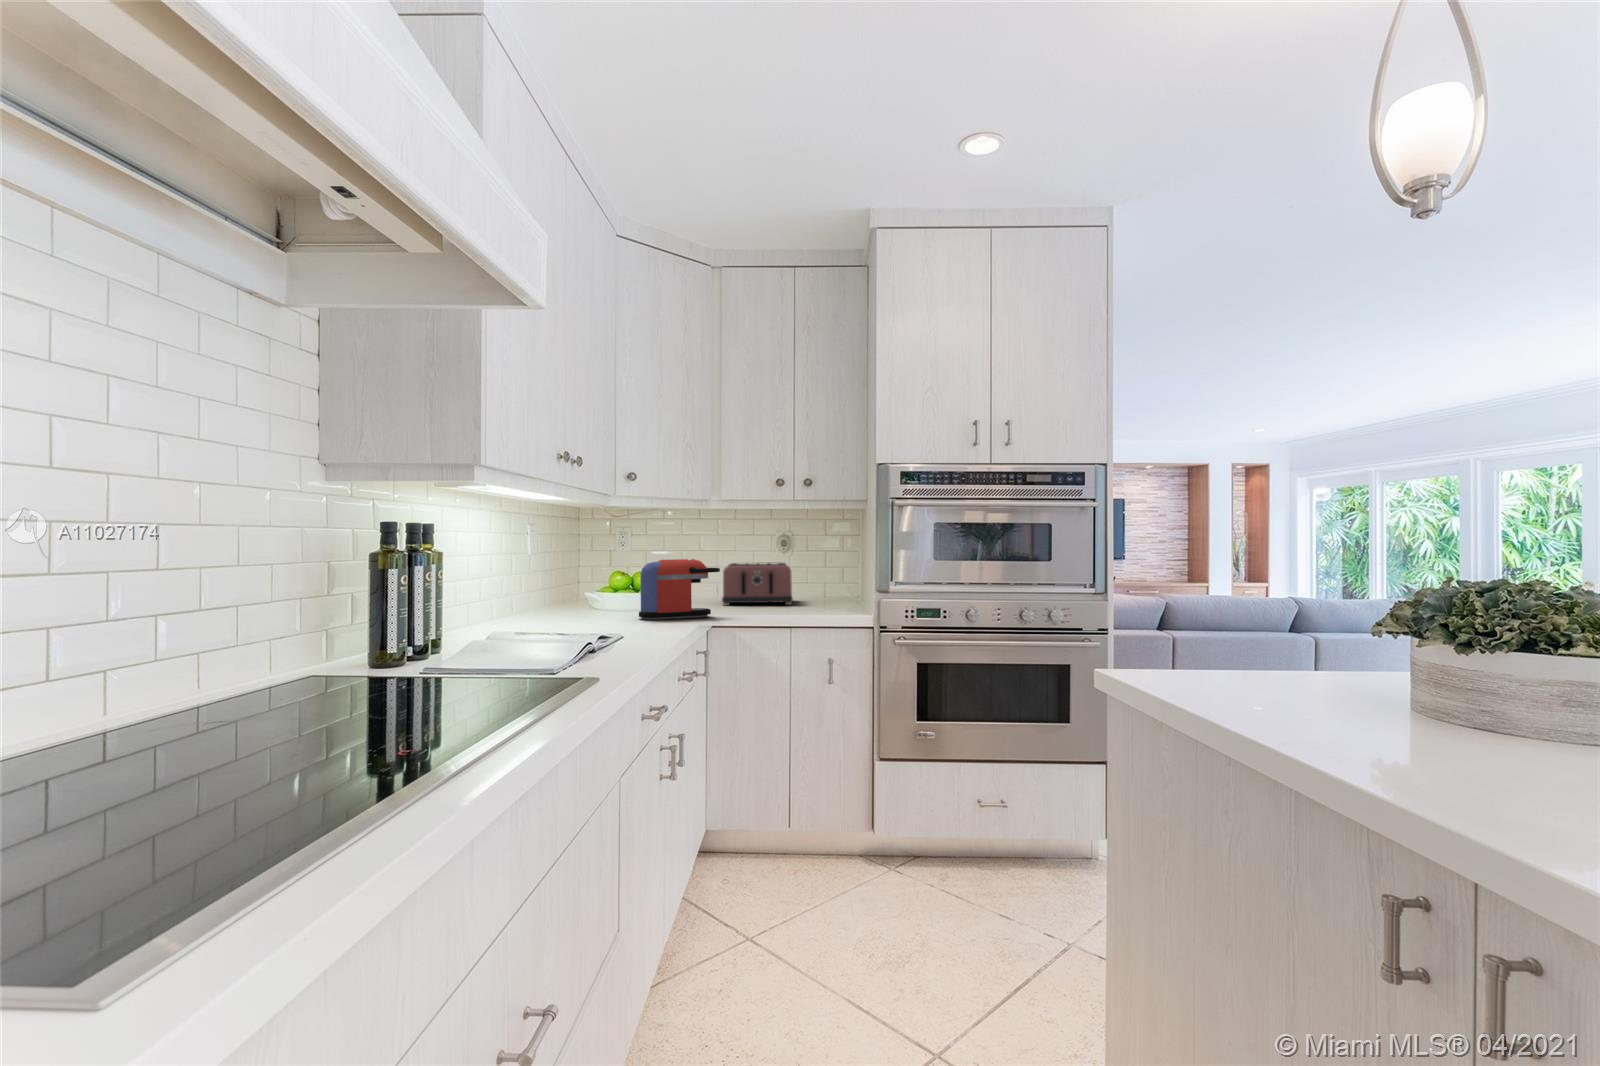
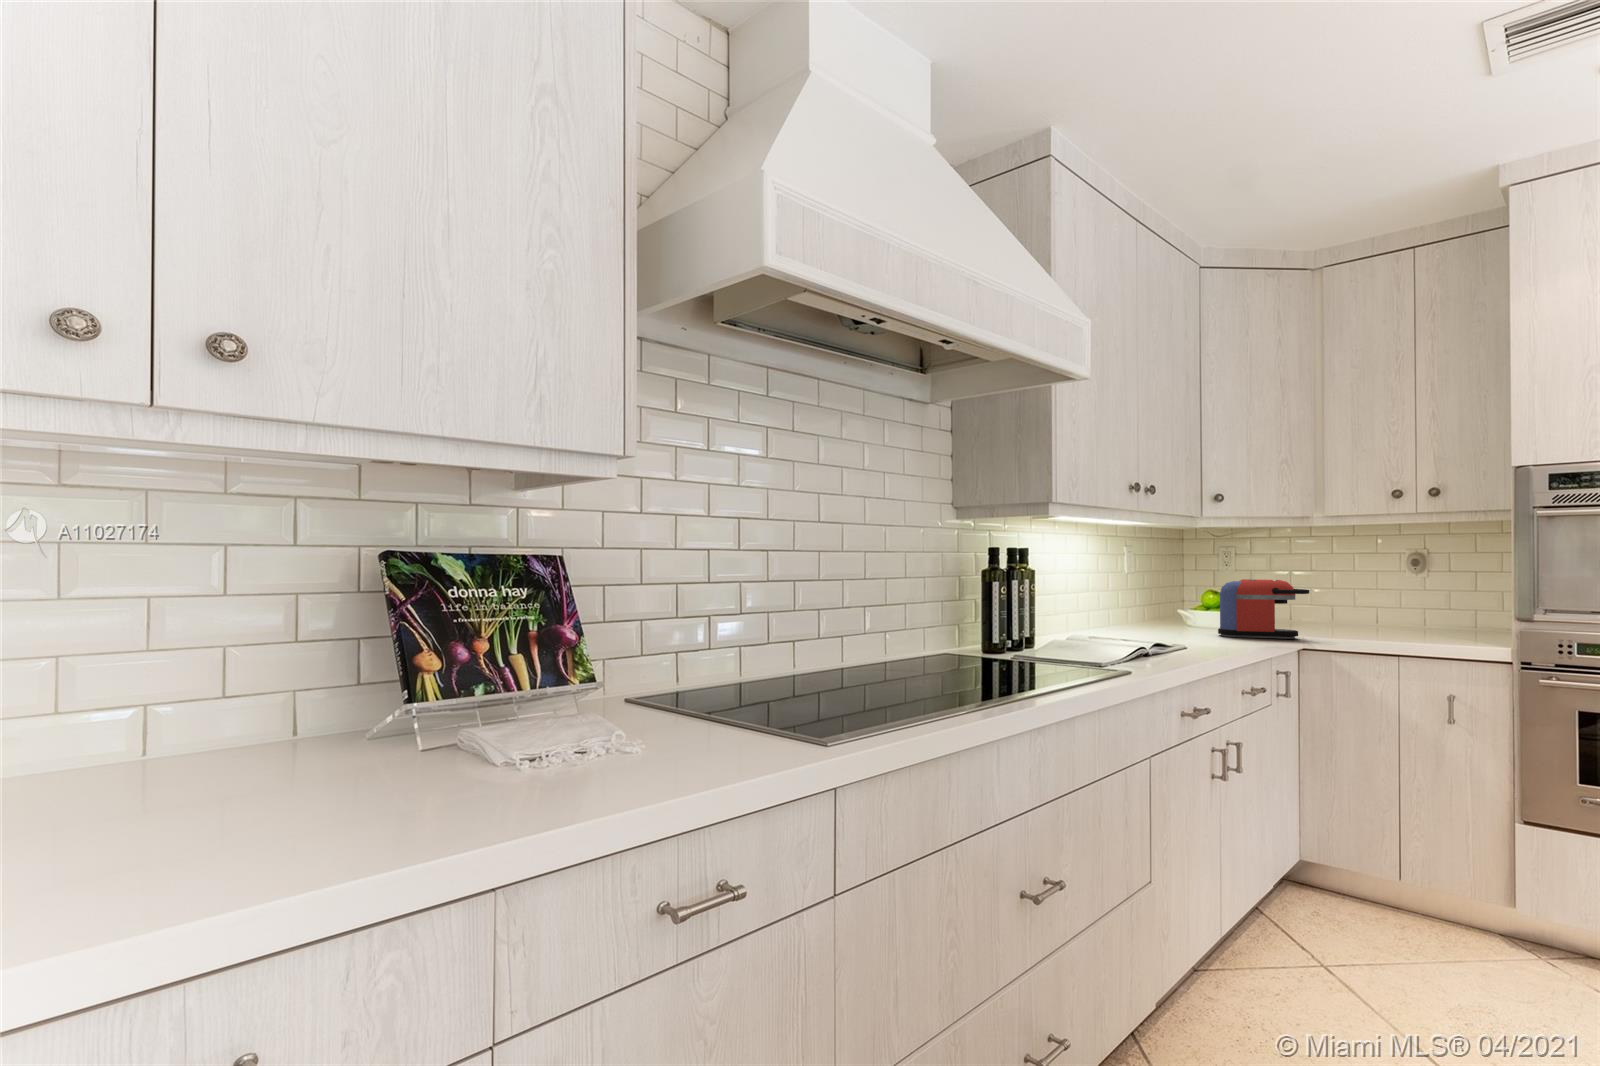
toaster: present [722,562,793,605] -> none [1329,584,1430,634]

